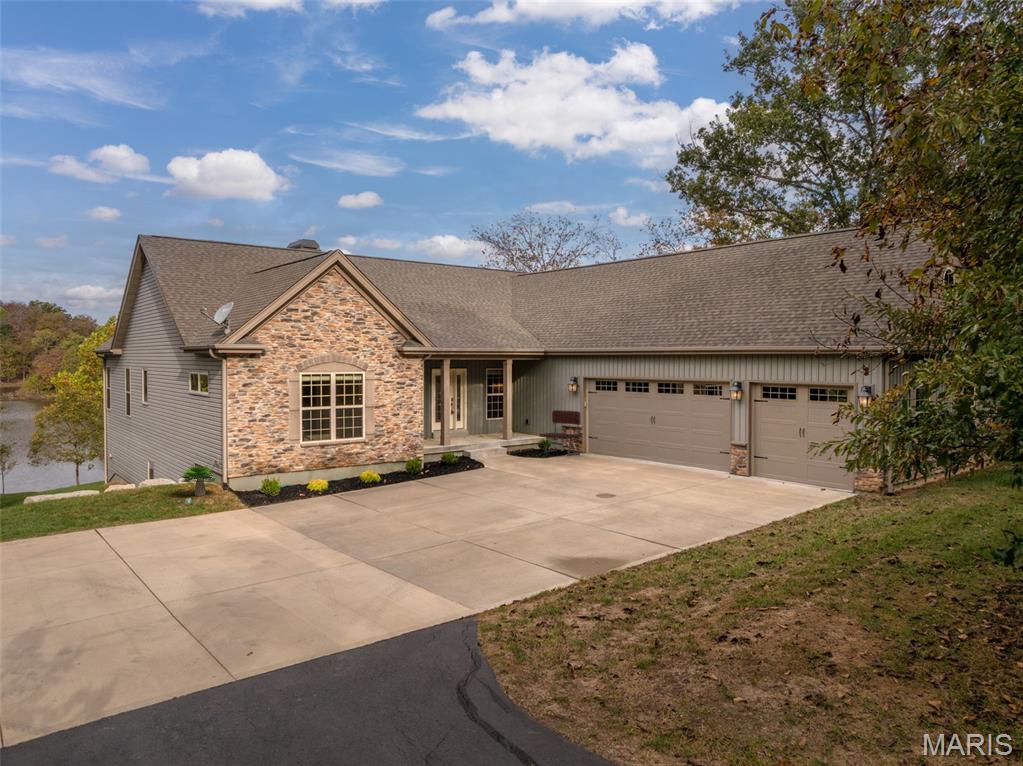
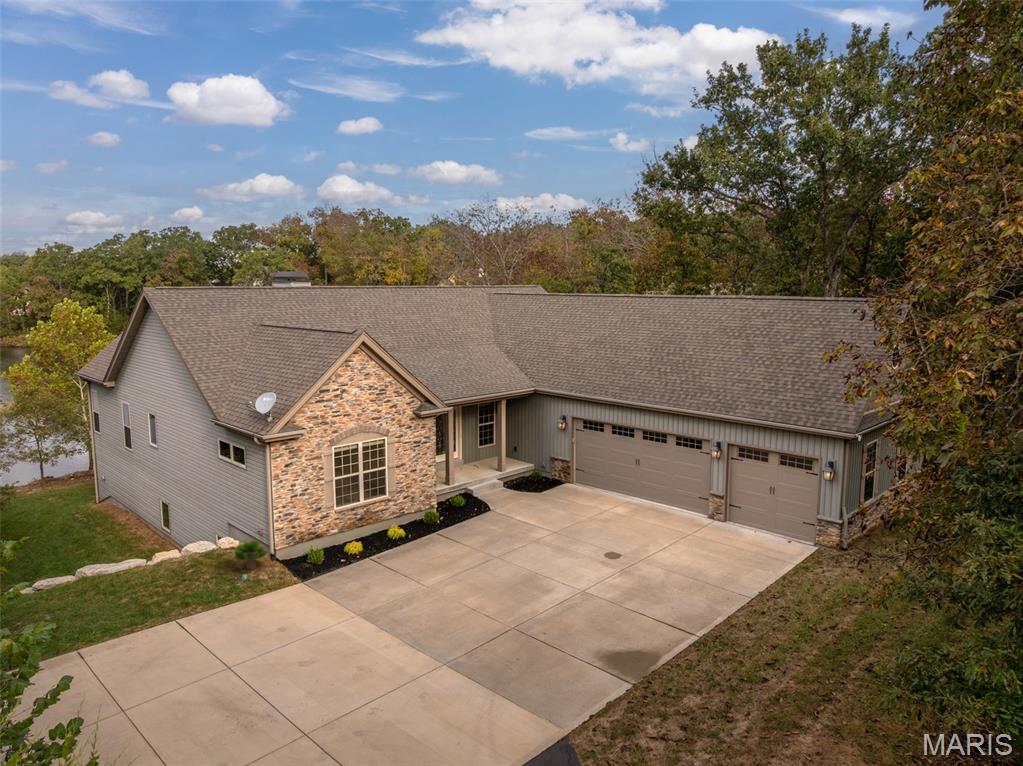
bench: present [539,410,581,456] -> none [532,444,570,489]

